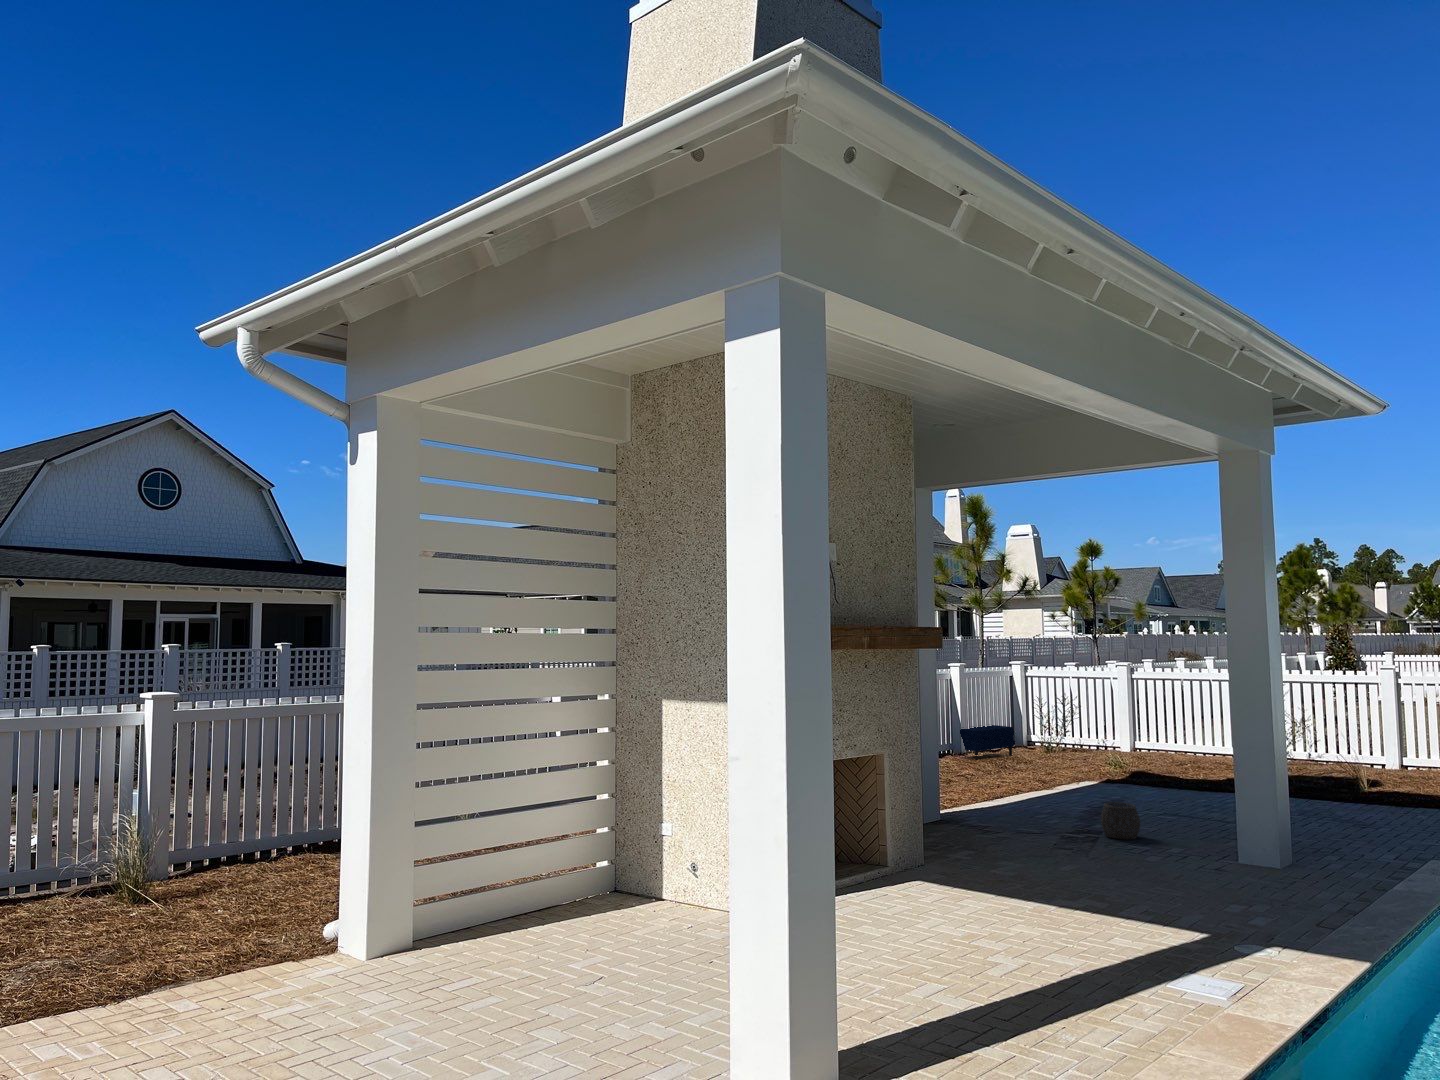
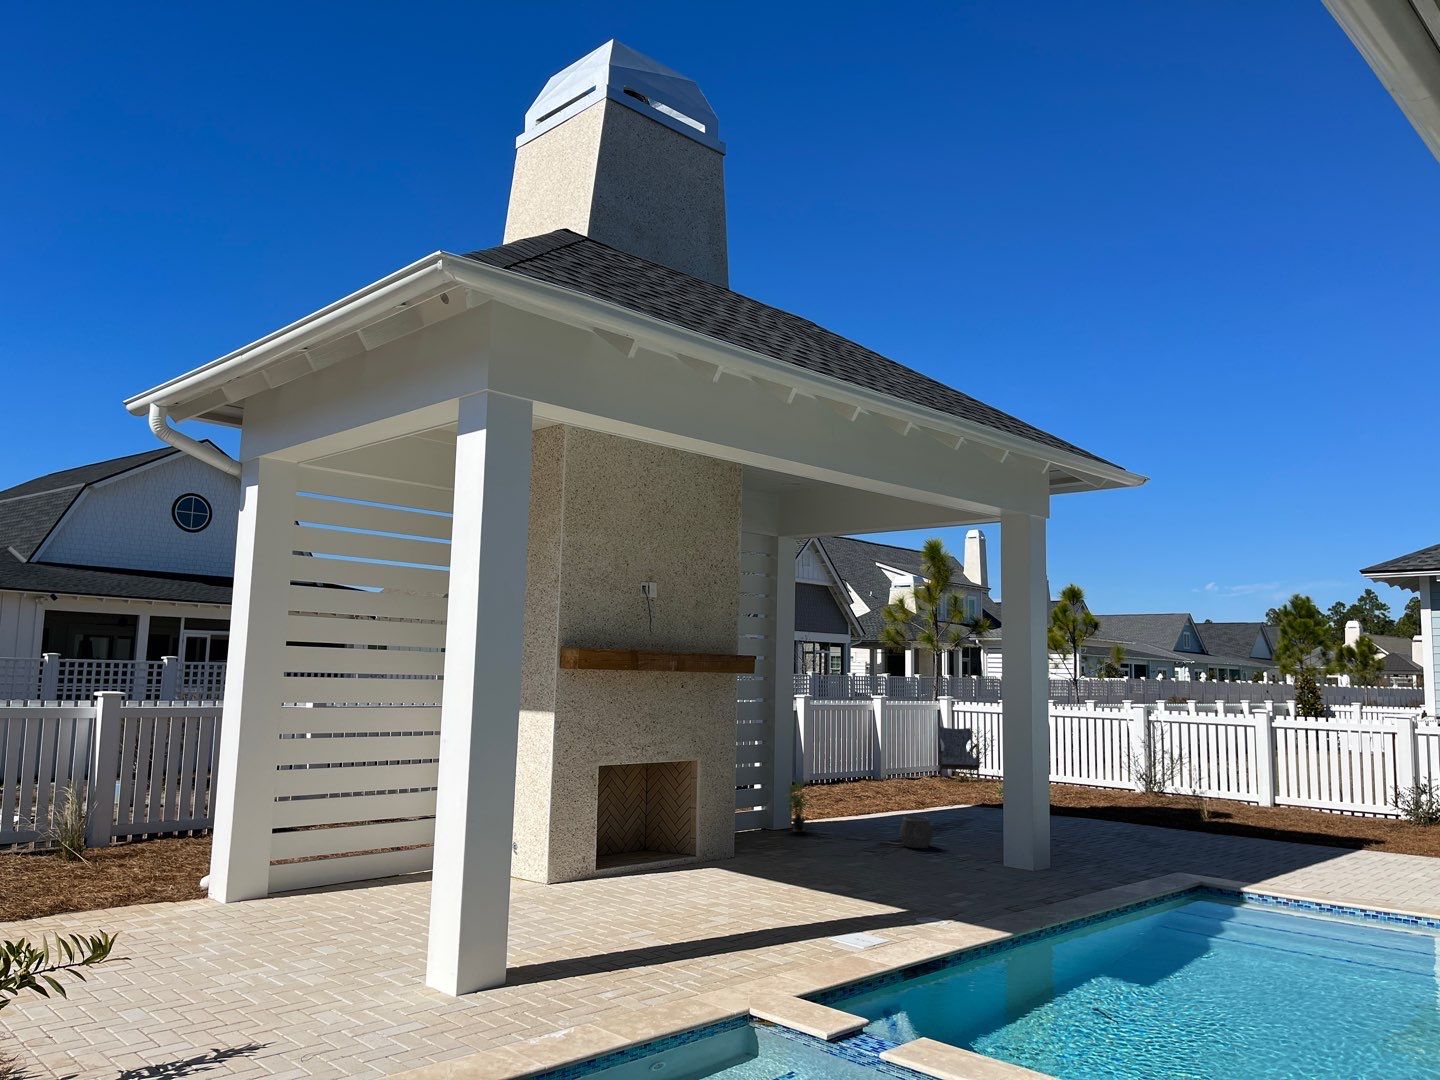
armchair: none [1014,694,1062,752] -> present [938,727,979,783]
bench: present [960,725,1014,760] -> none [868,754,929,787]
potted plant: none [946,763,978,824] -> present [785,779,808,832]

